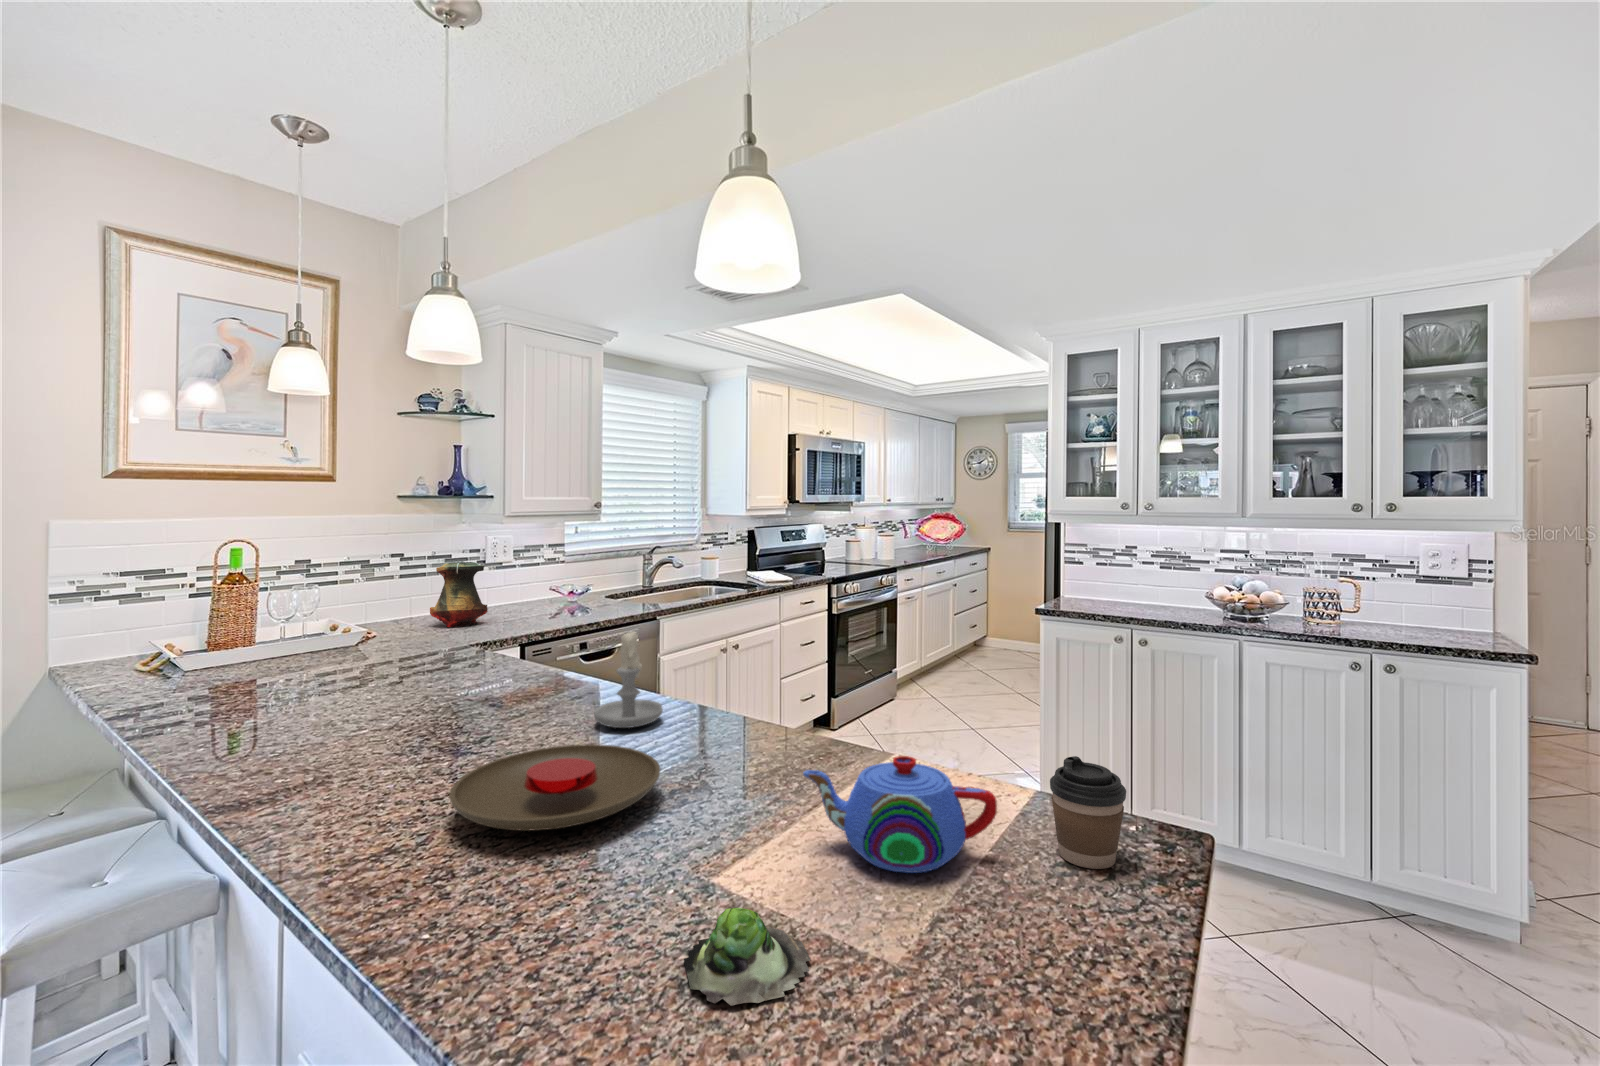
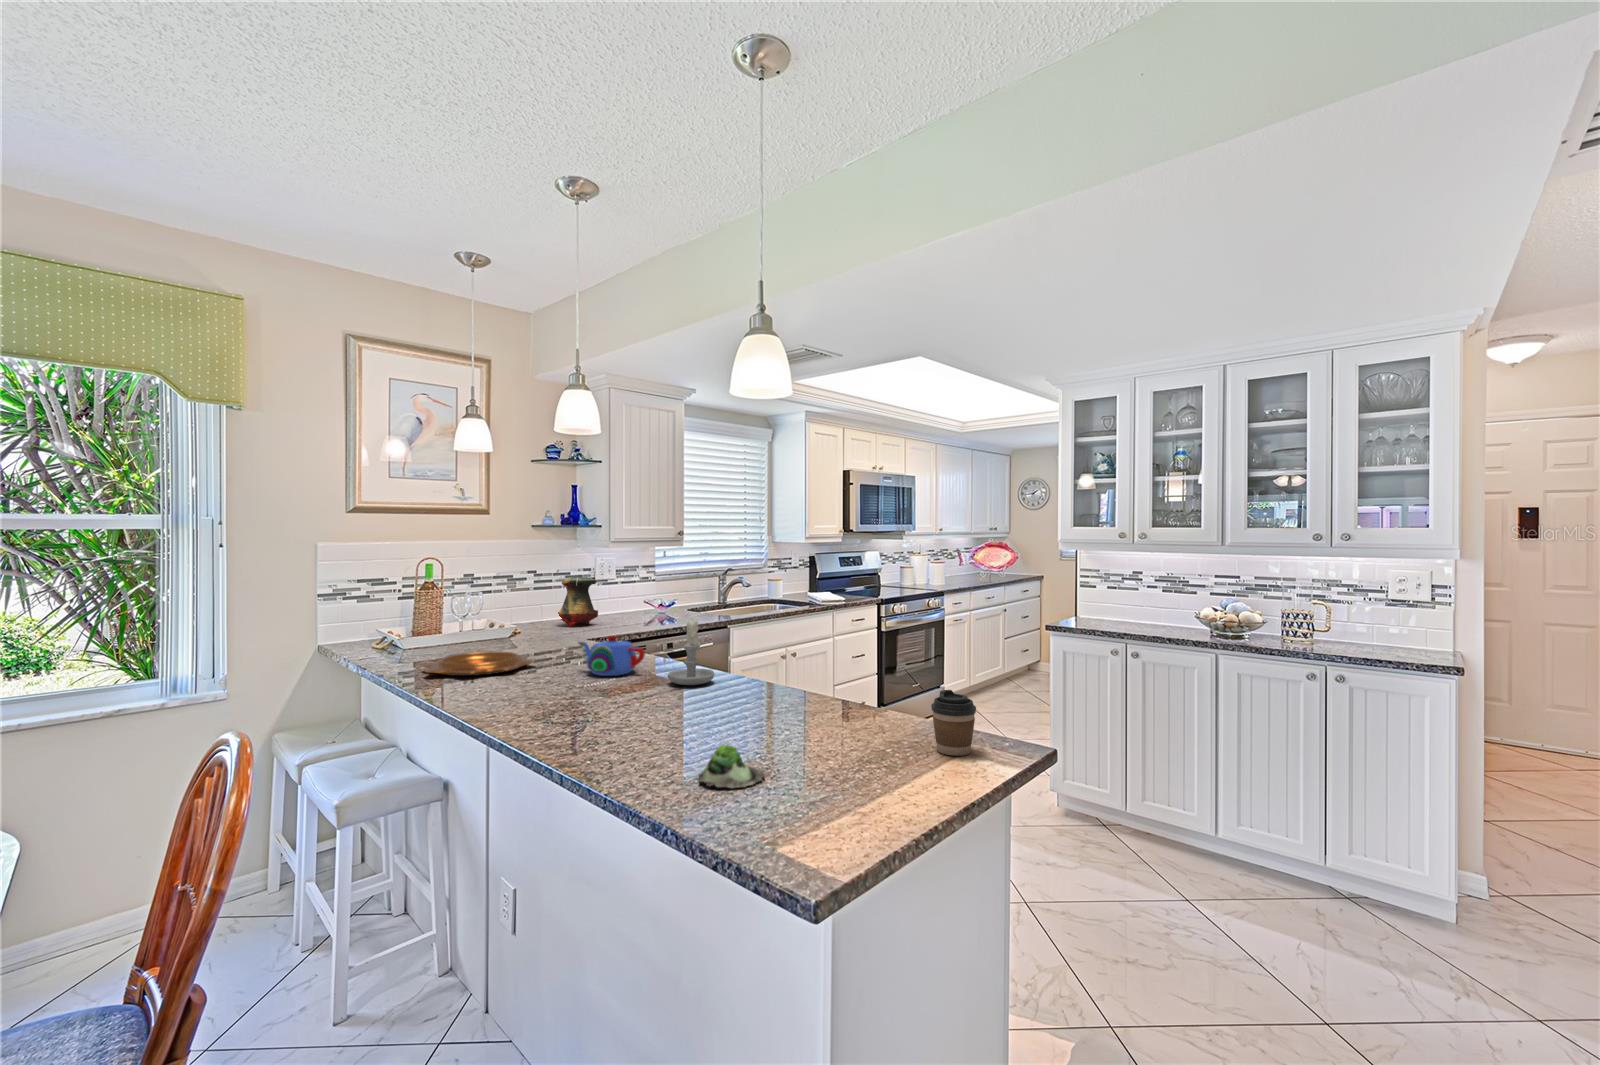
decorative bowl: none [205,678,392,723] -> present [423,652,535,676]
plate: present [449,744,660,831] -> none [577,687,703,725]
teapot: present [803,756,997,873] -> present [578,636,645,676]

